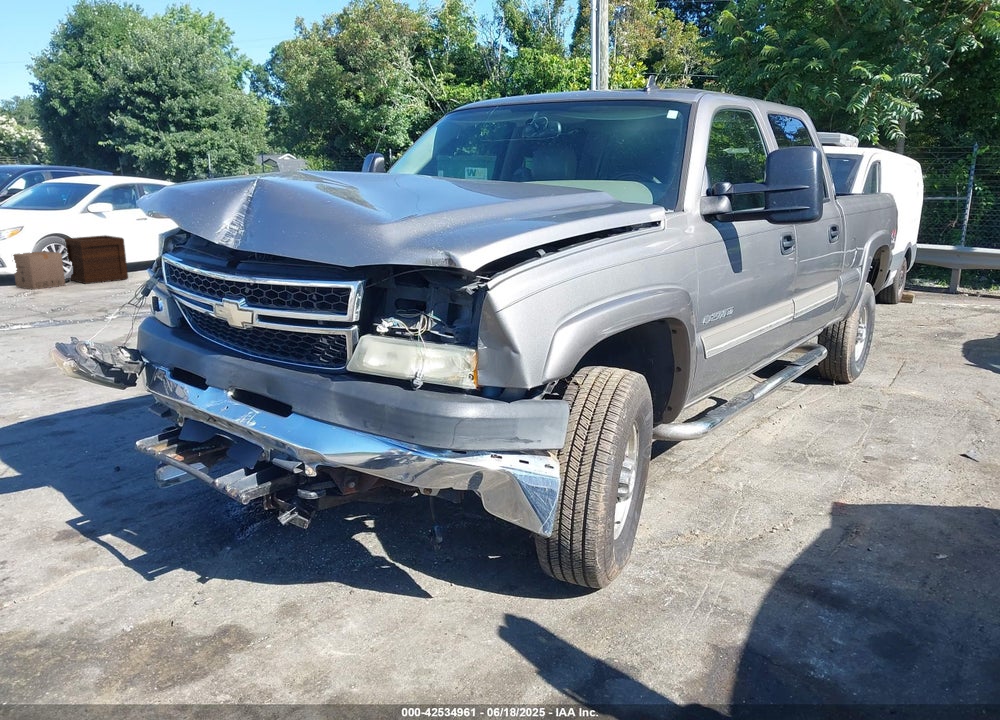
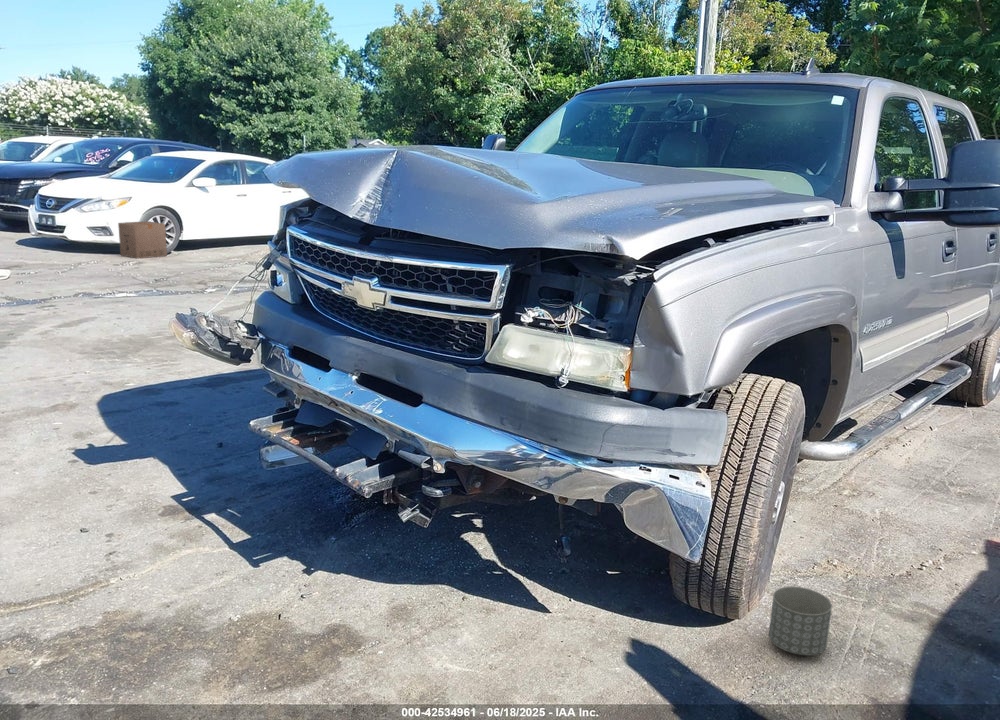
wooden crate: present [65,235,128,284] -> none [168,209,227,256]
planter: none [626,556,677,616] -> present [769,587,832,655]

